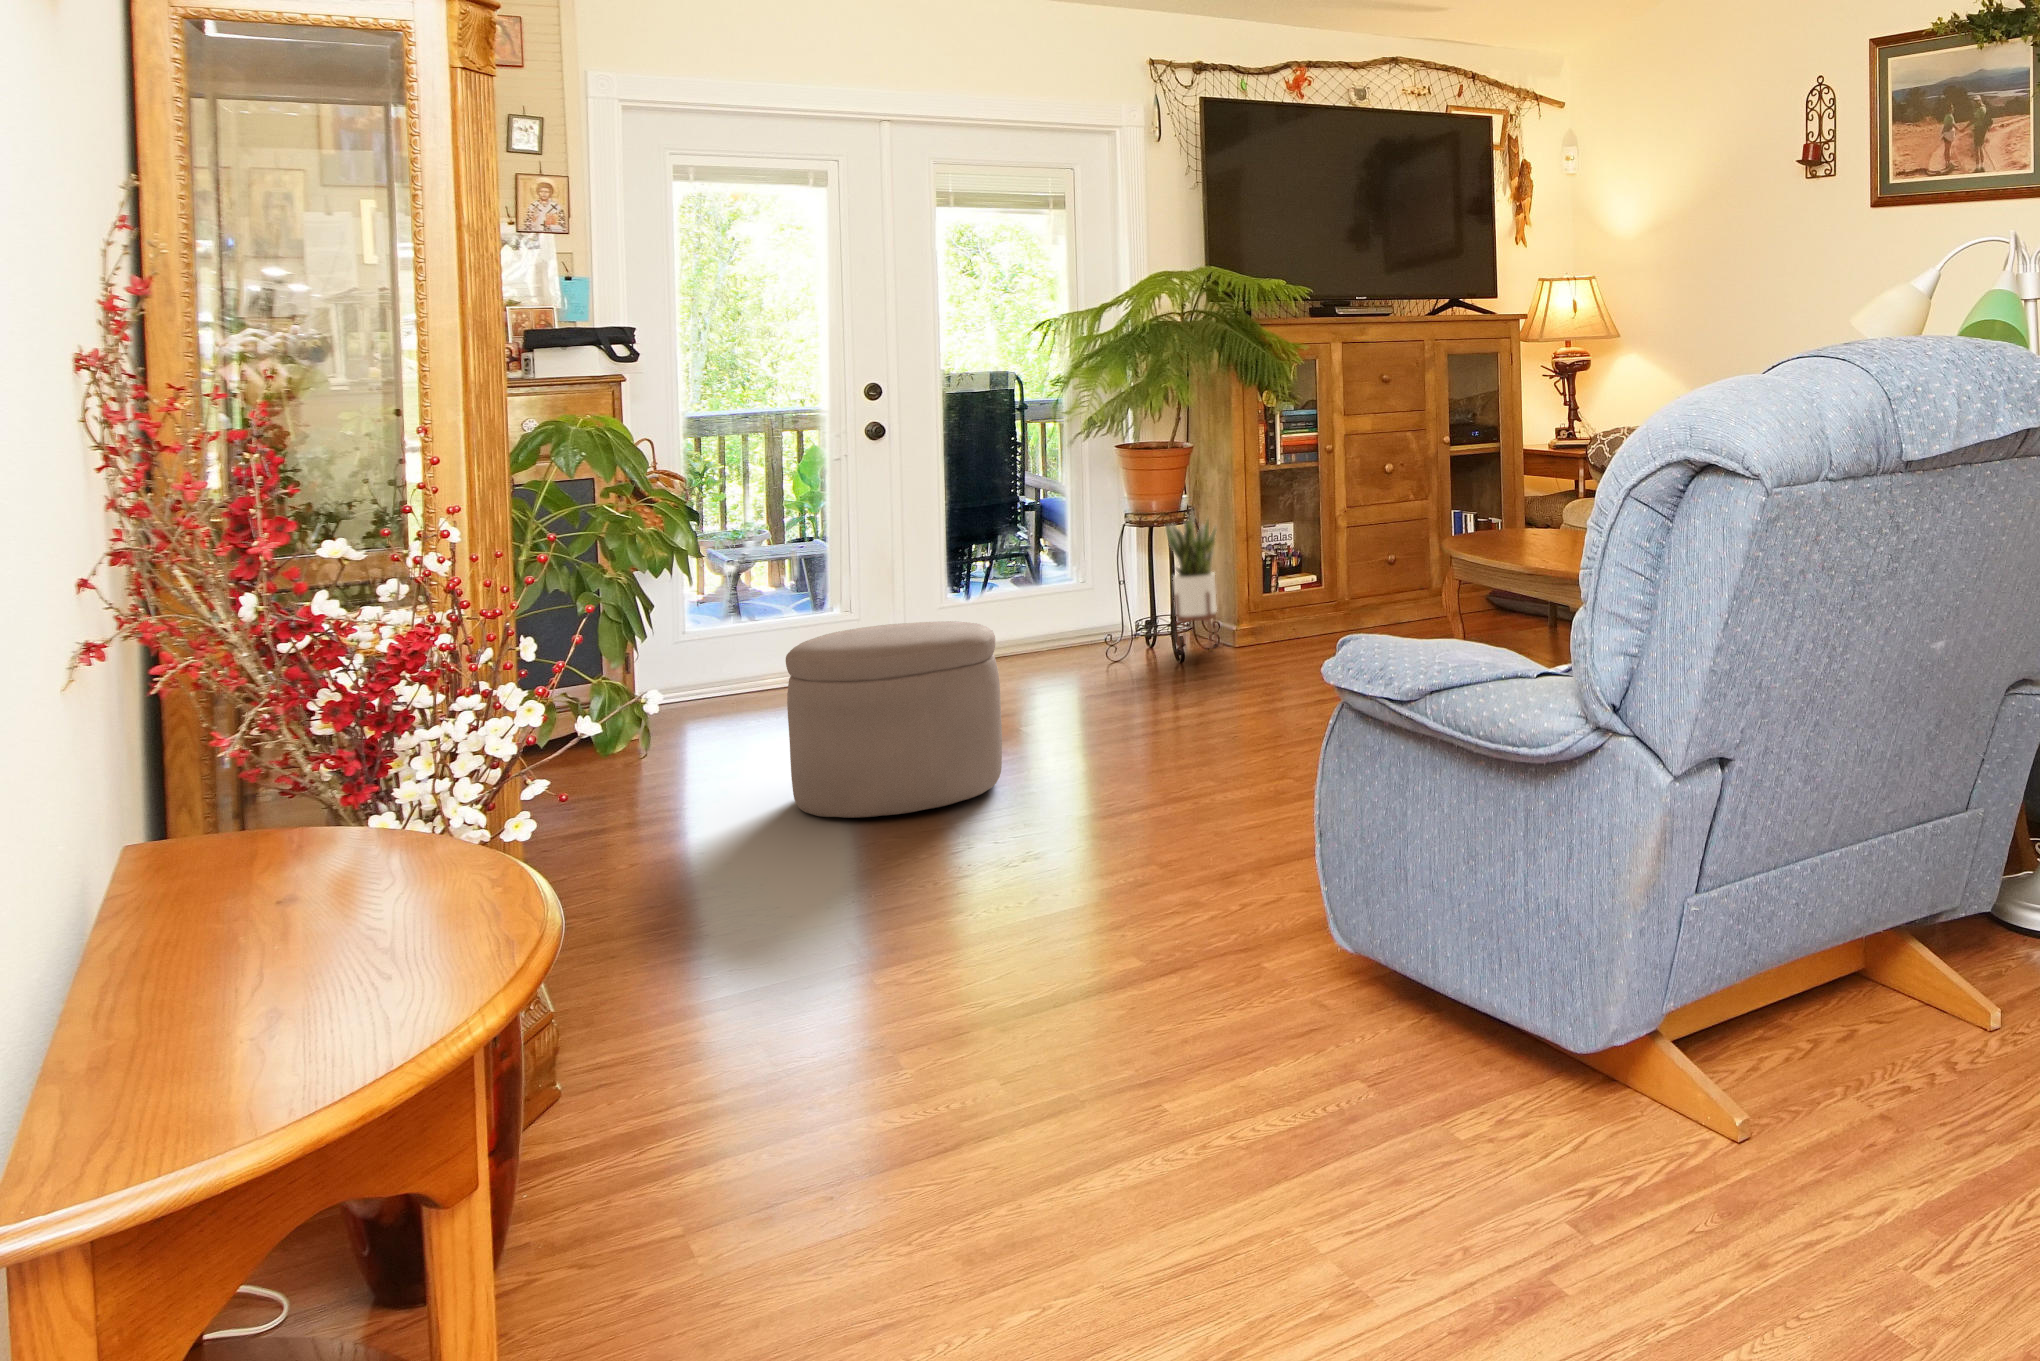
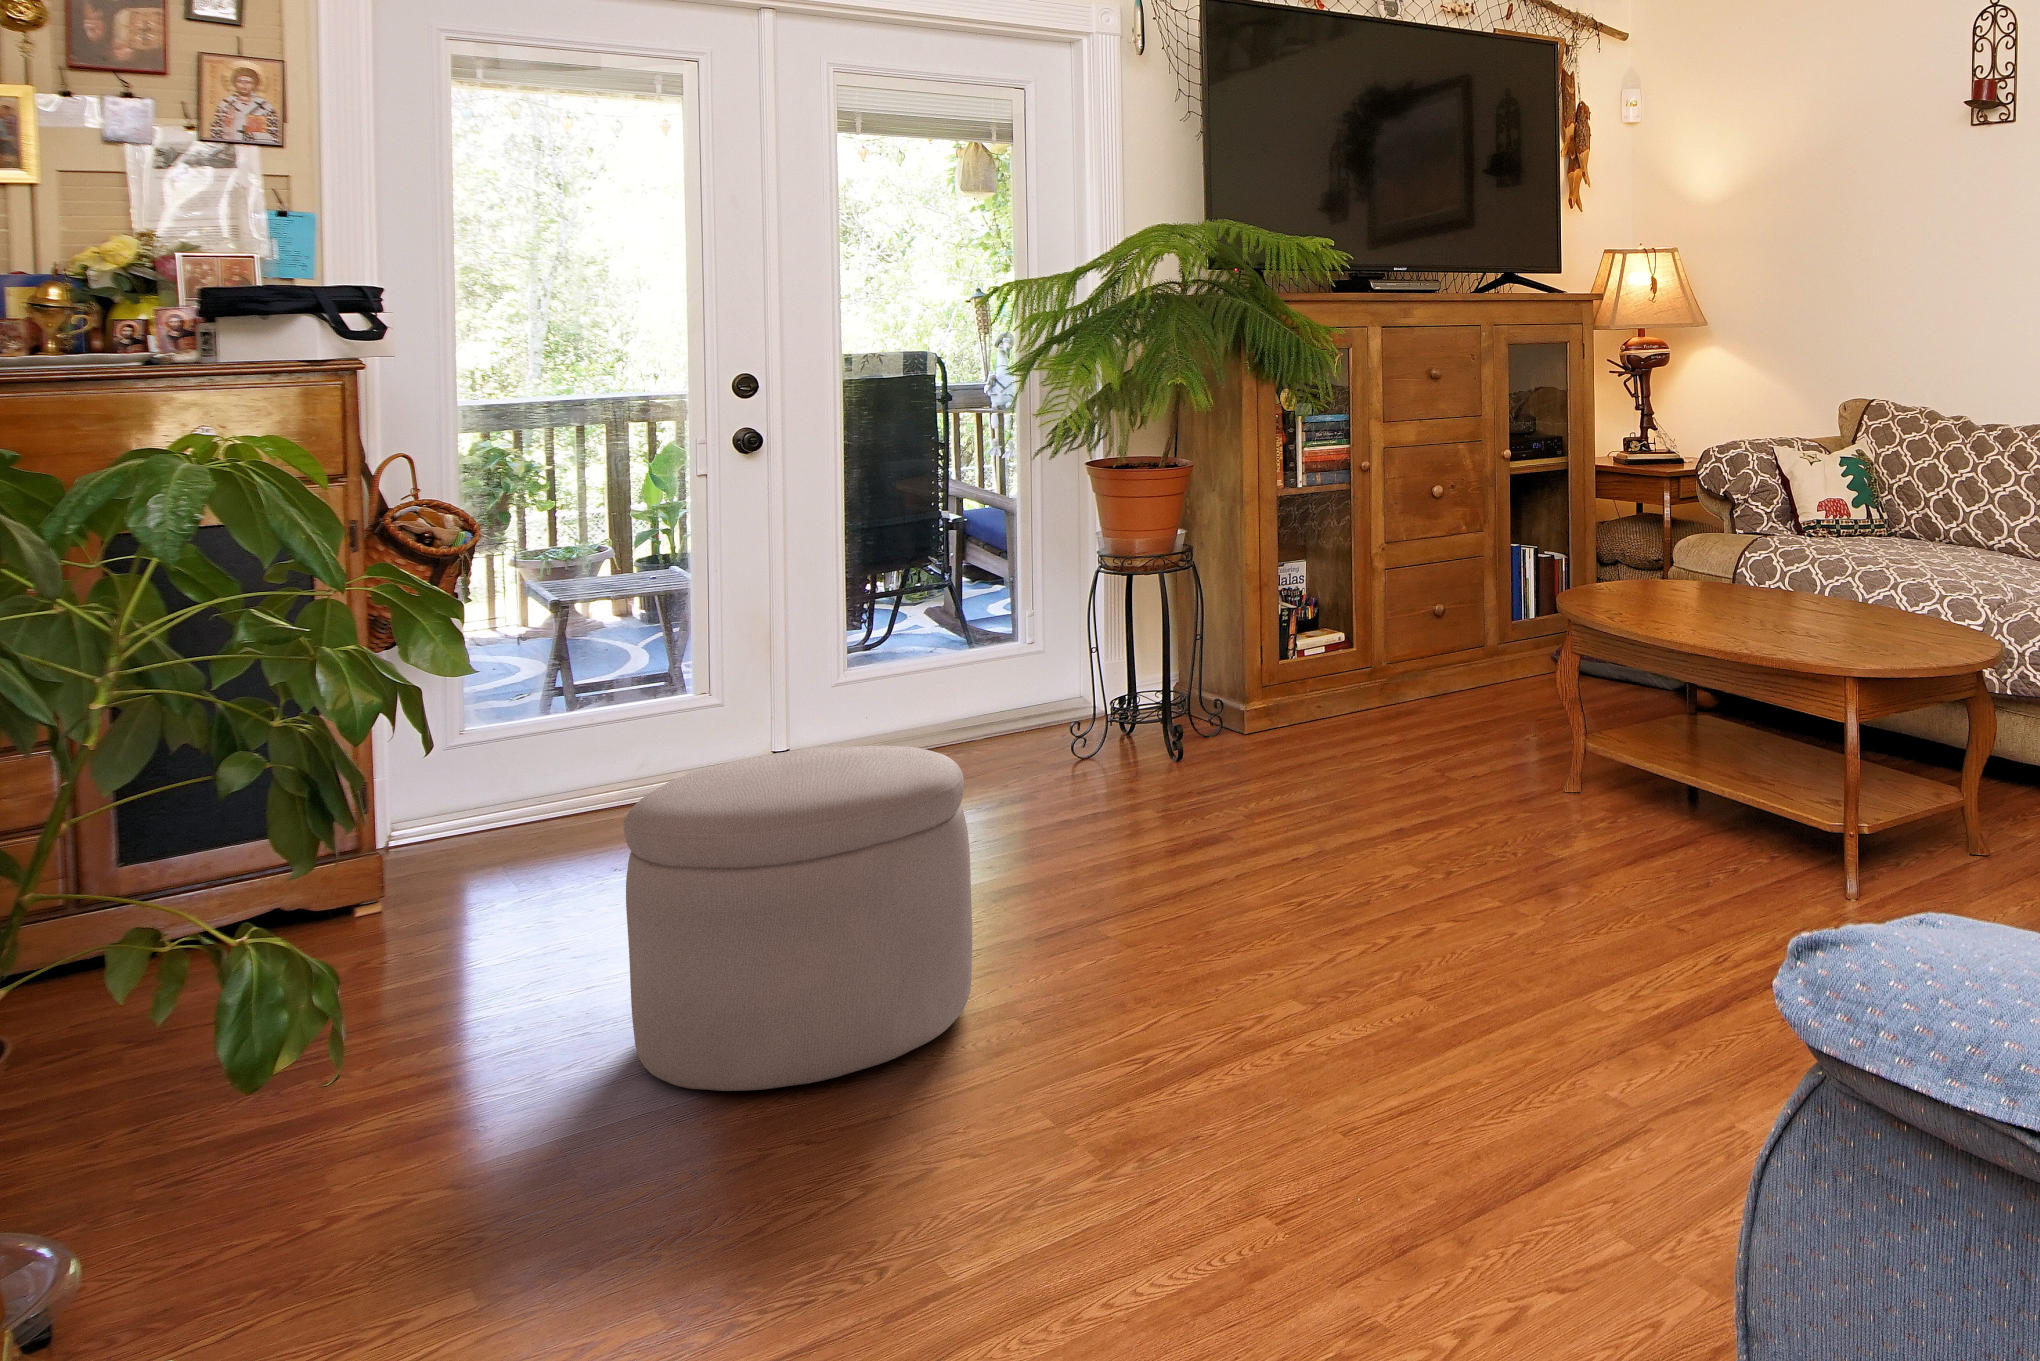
potted plant: present [1165,511,1217,646] -> none [1143,544,1220,736]

